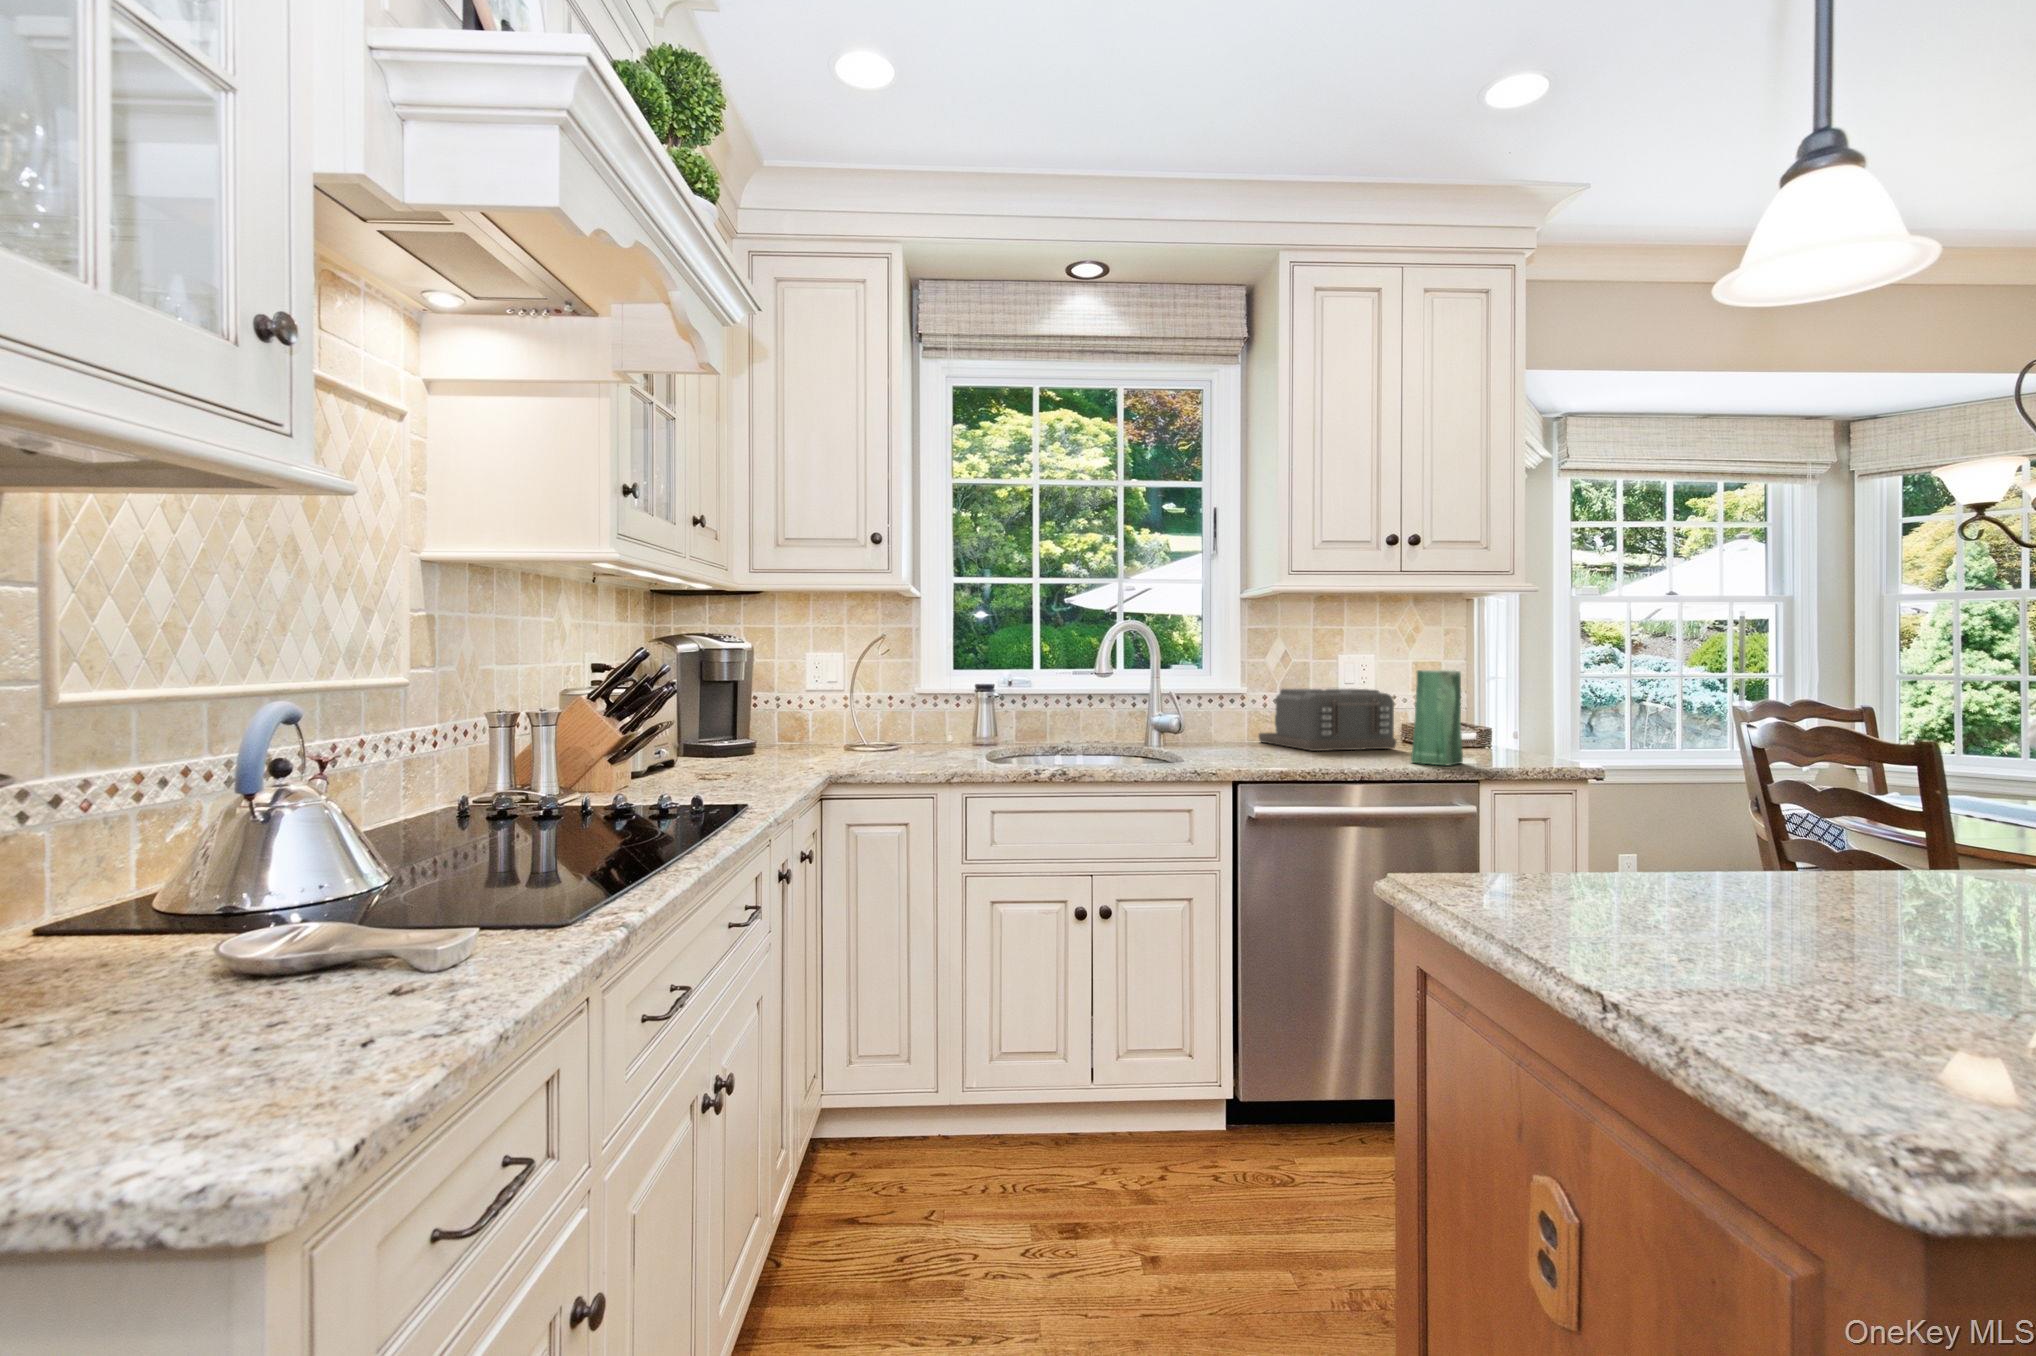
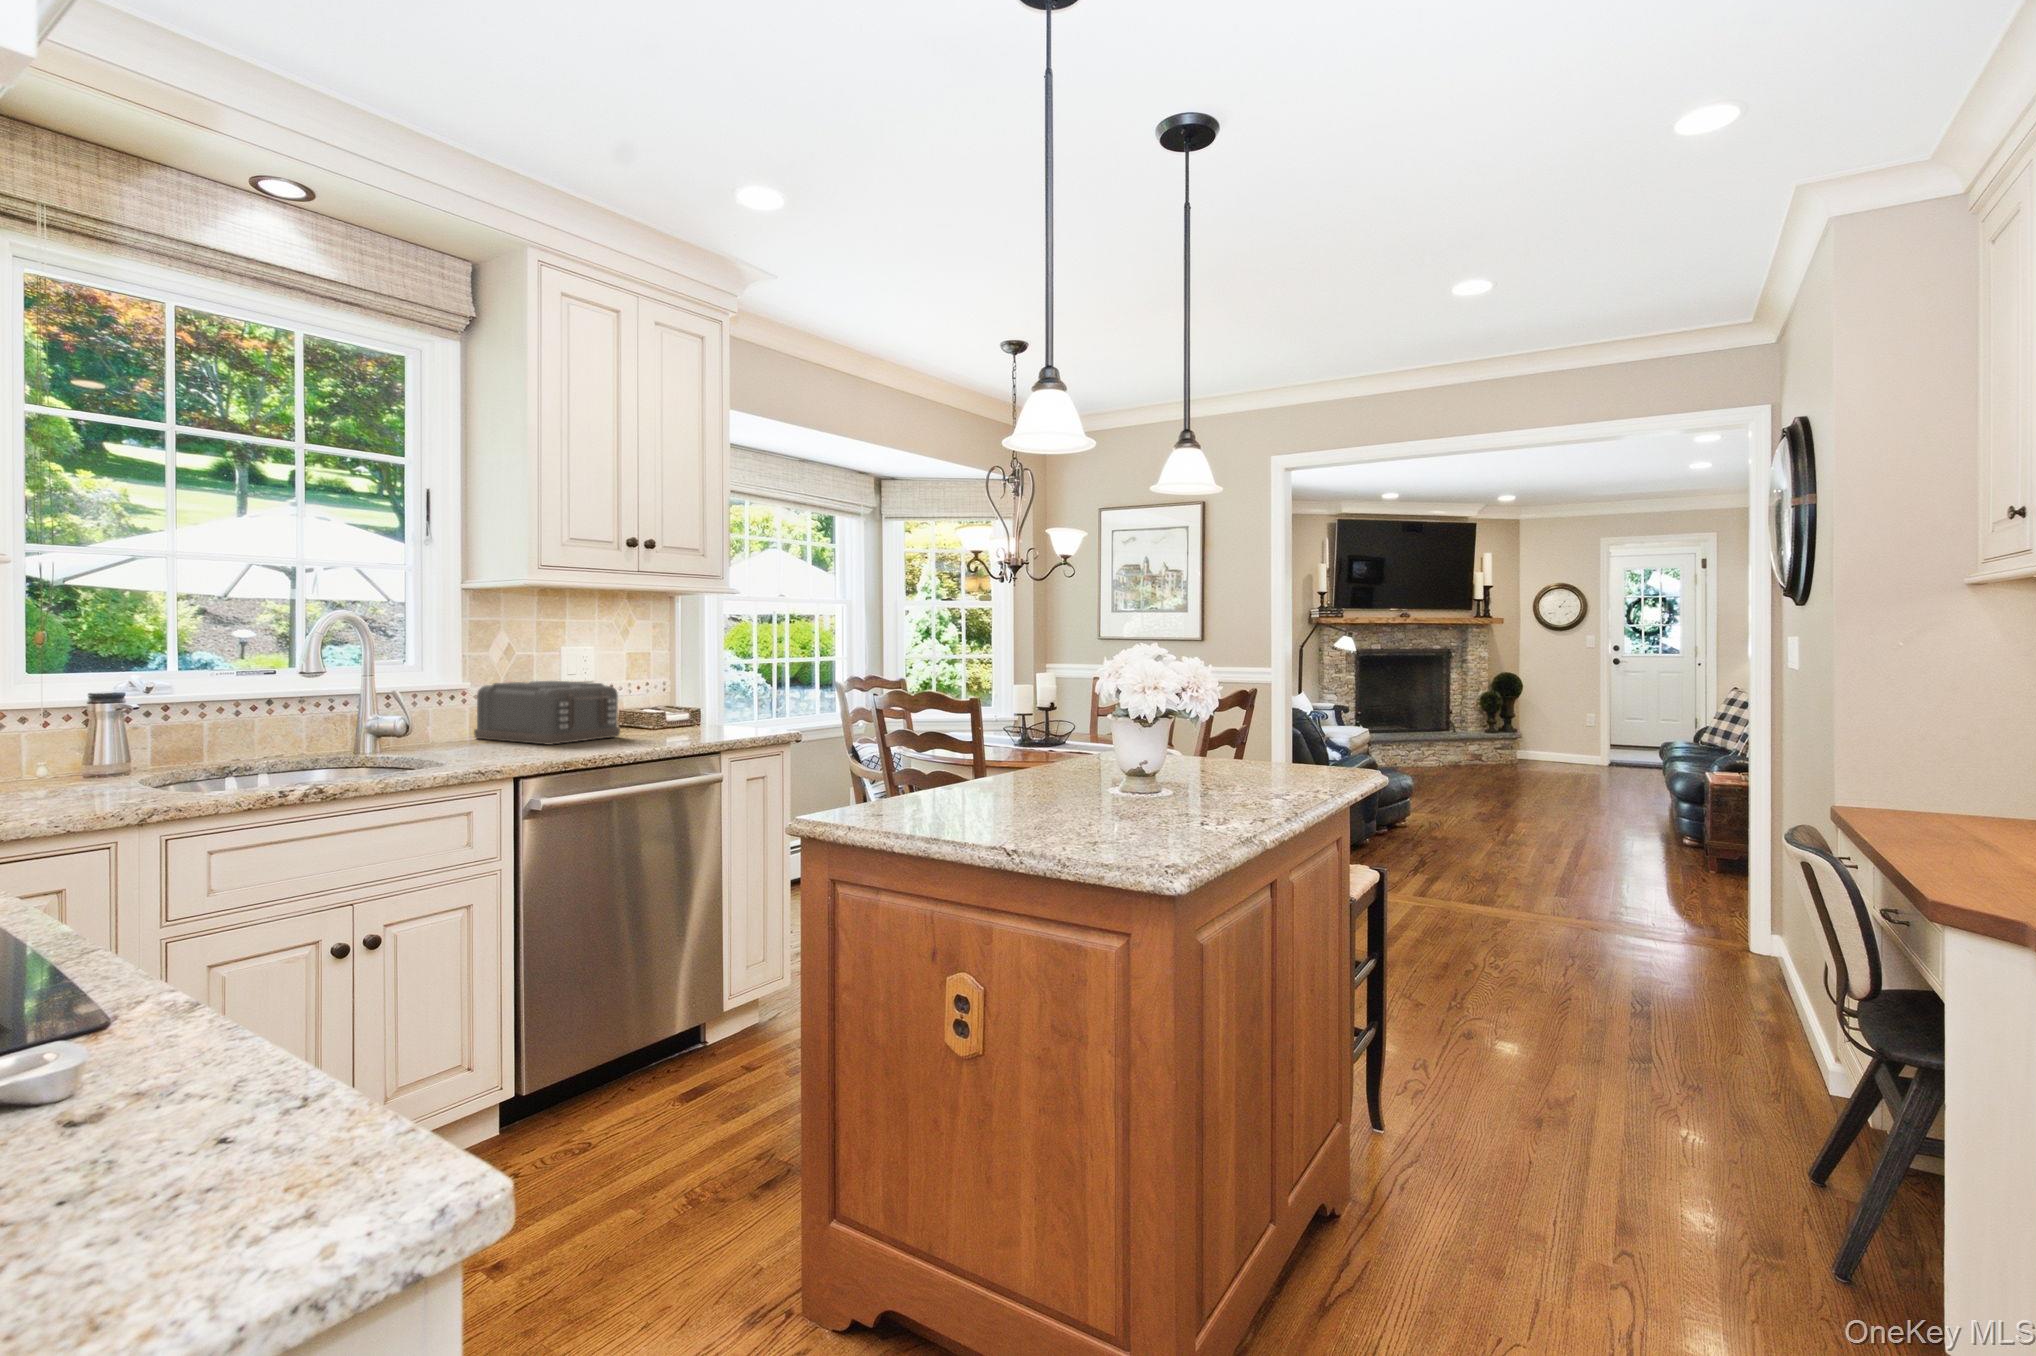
vase: present [1411,670,1463,765] -> none [656,668,697,750]

